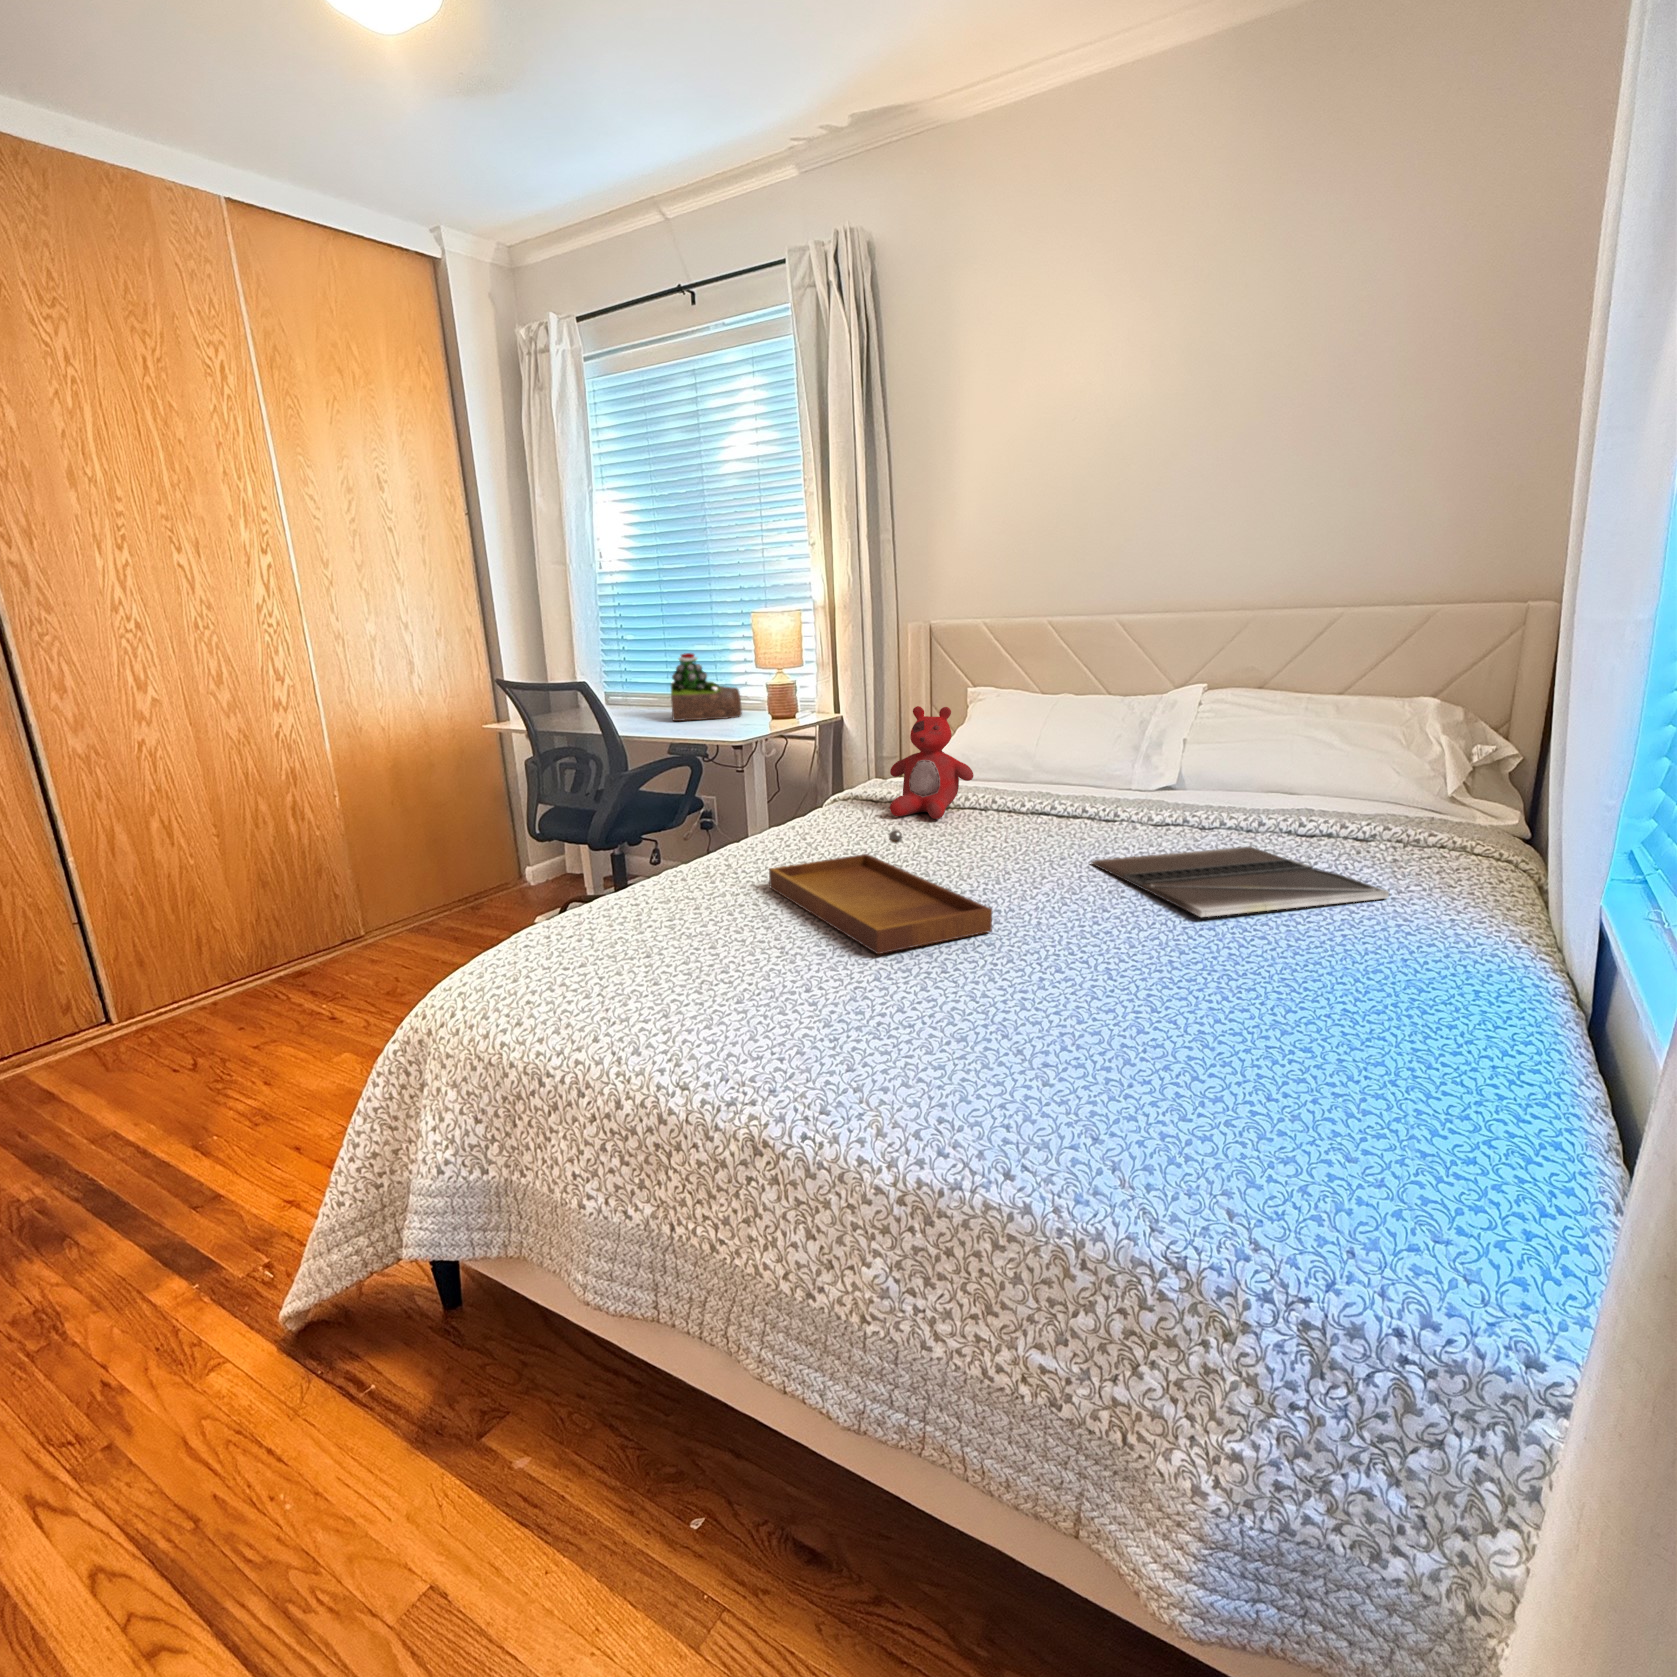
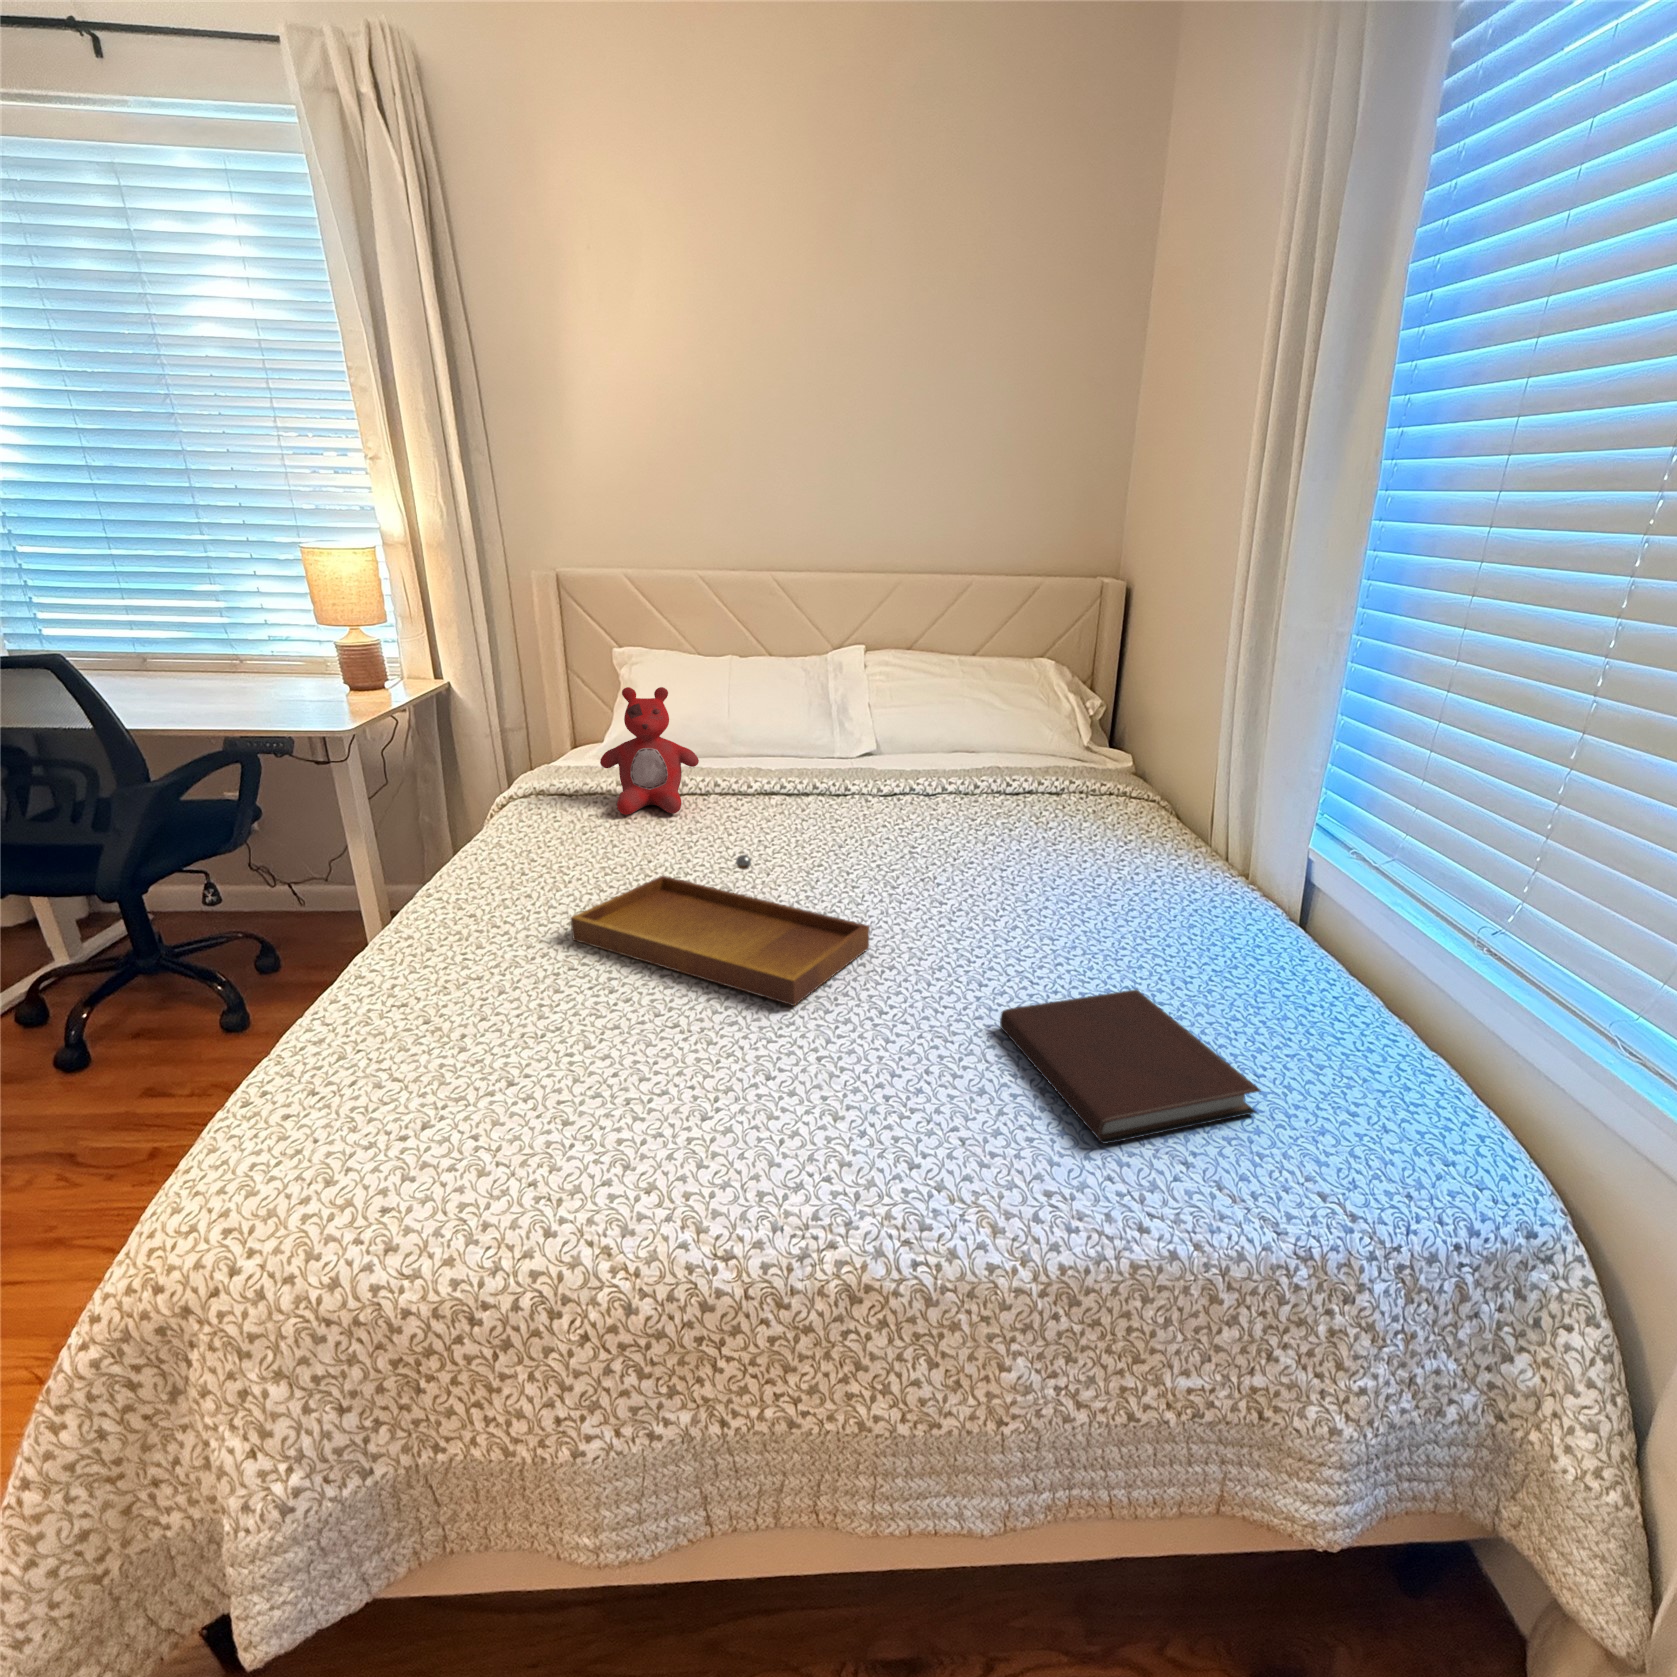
succulent plant: present [671,653,742,721] -> none [173,605,301,701]
laptop: present [1091,847,1389,917] -> none [872,809,1115,894]
notebook: none [1025,989,1239,1131] -> present [1000,990,1261,1144]

